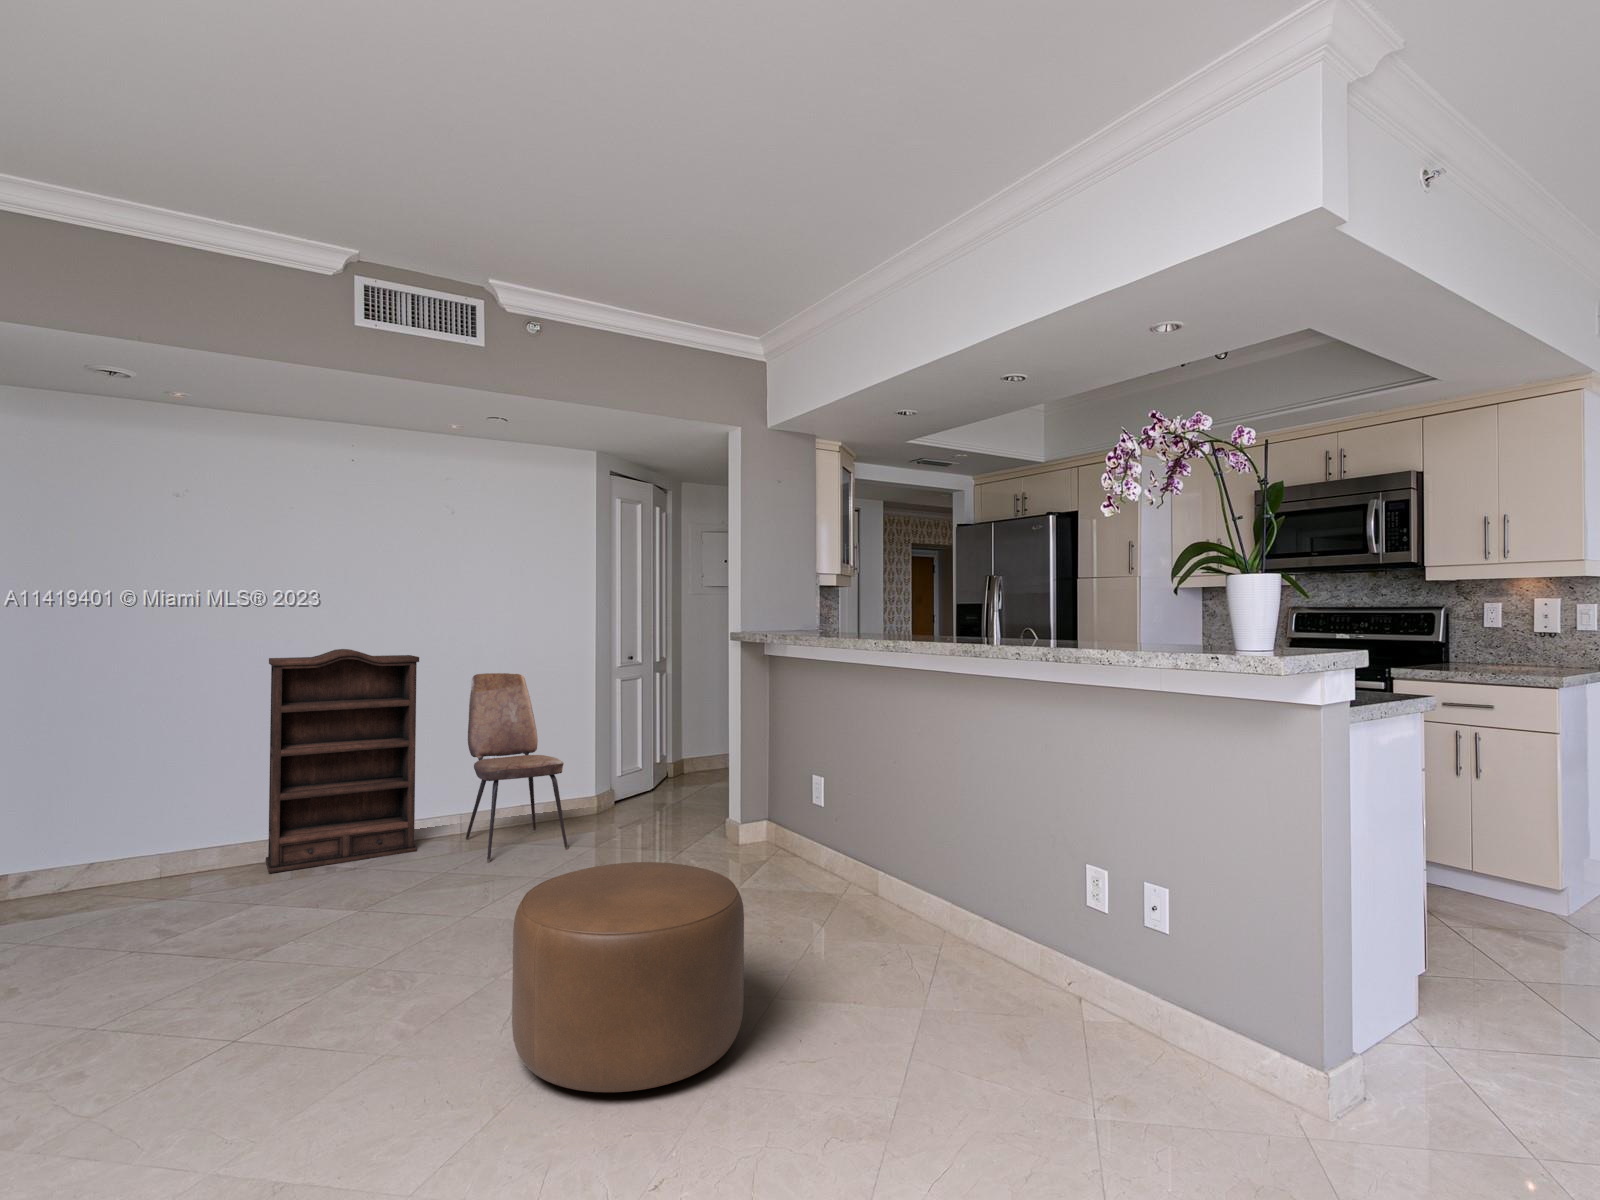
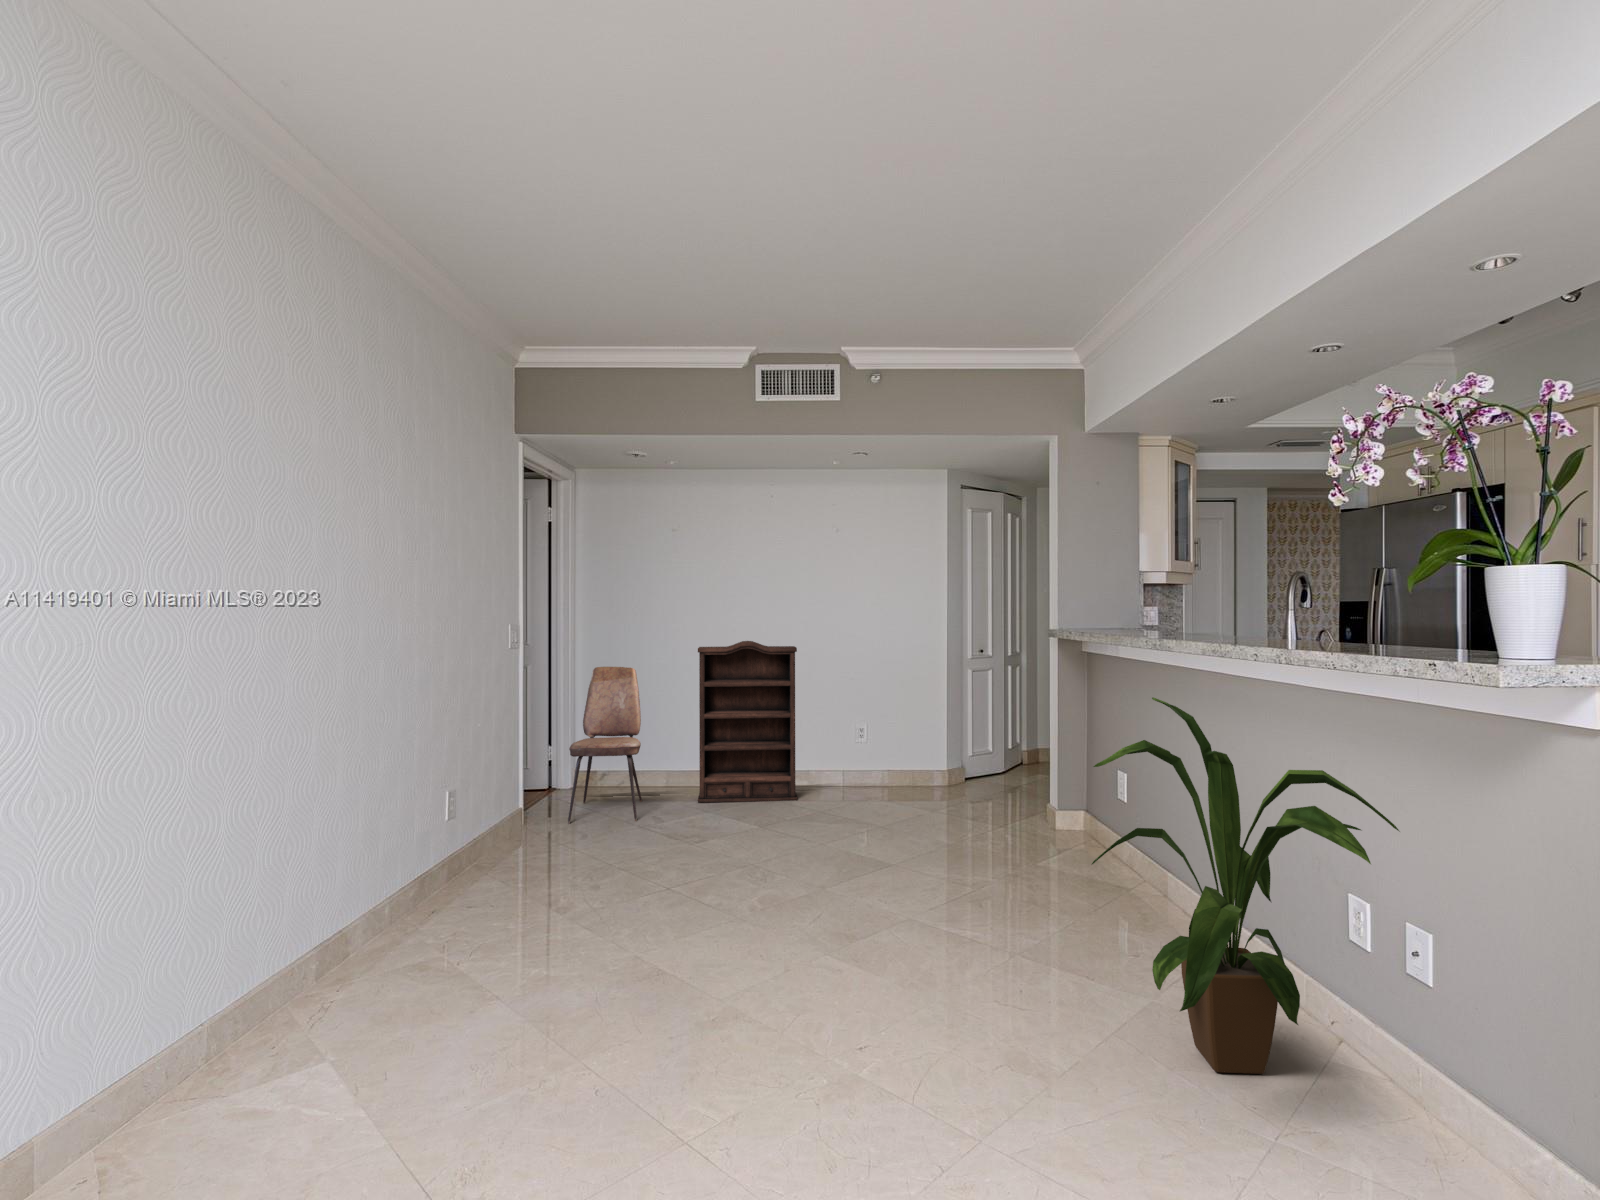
dining chair: present [466,673,568,862] -> present [568,667,642,824]
house plant: none [894,698,1171,1056] -> present [1092,697,1399,1074]
ottoman: present [512,862,744,1092] -> none [773,822,959,1003]

